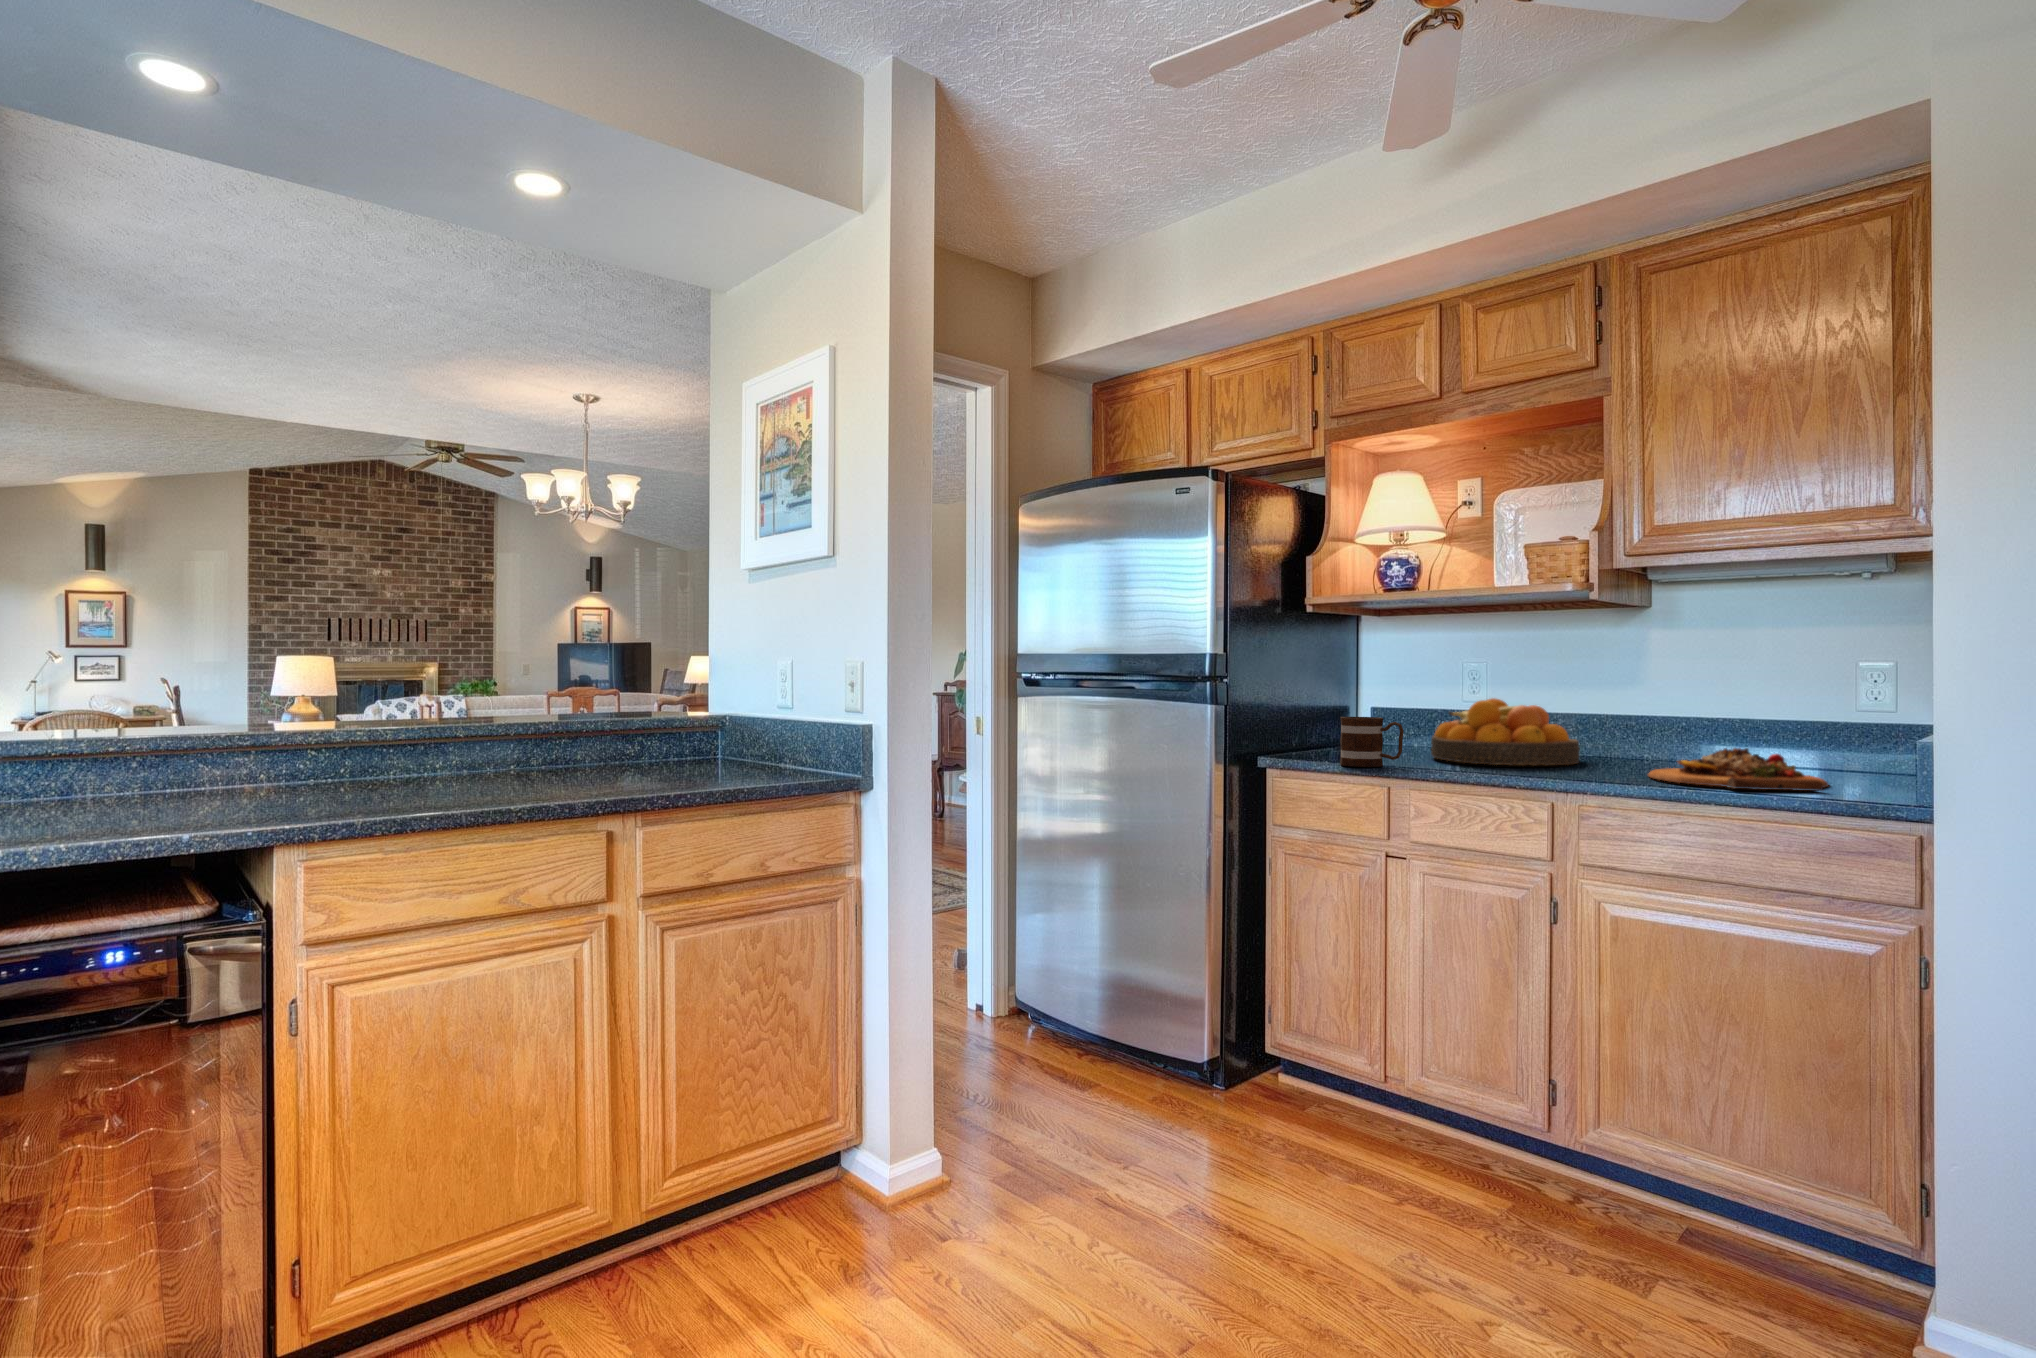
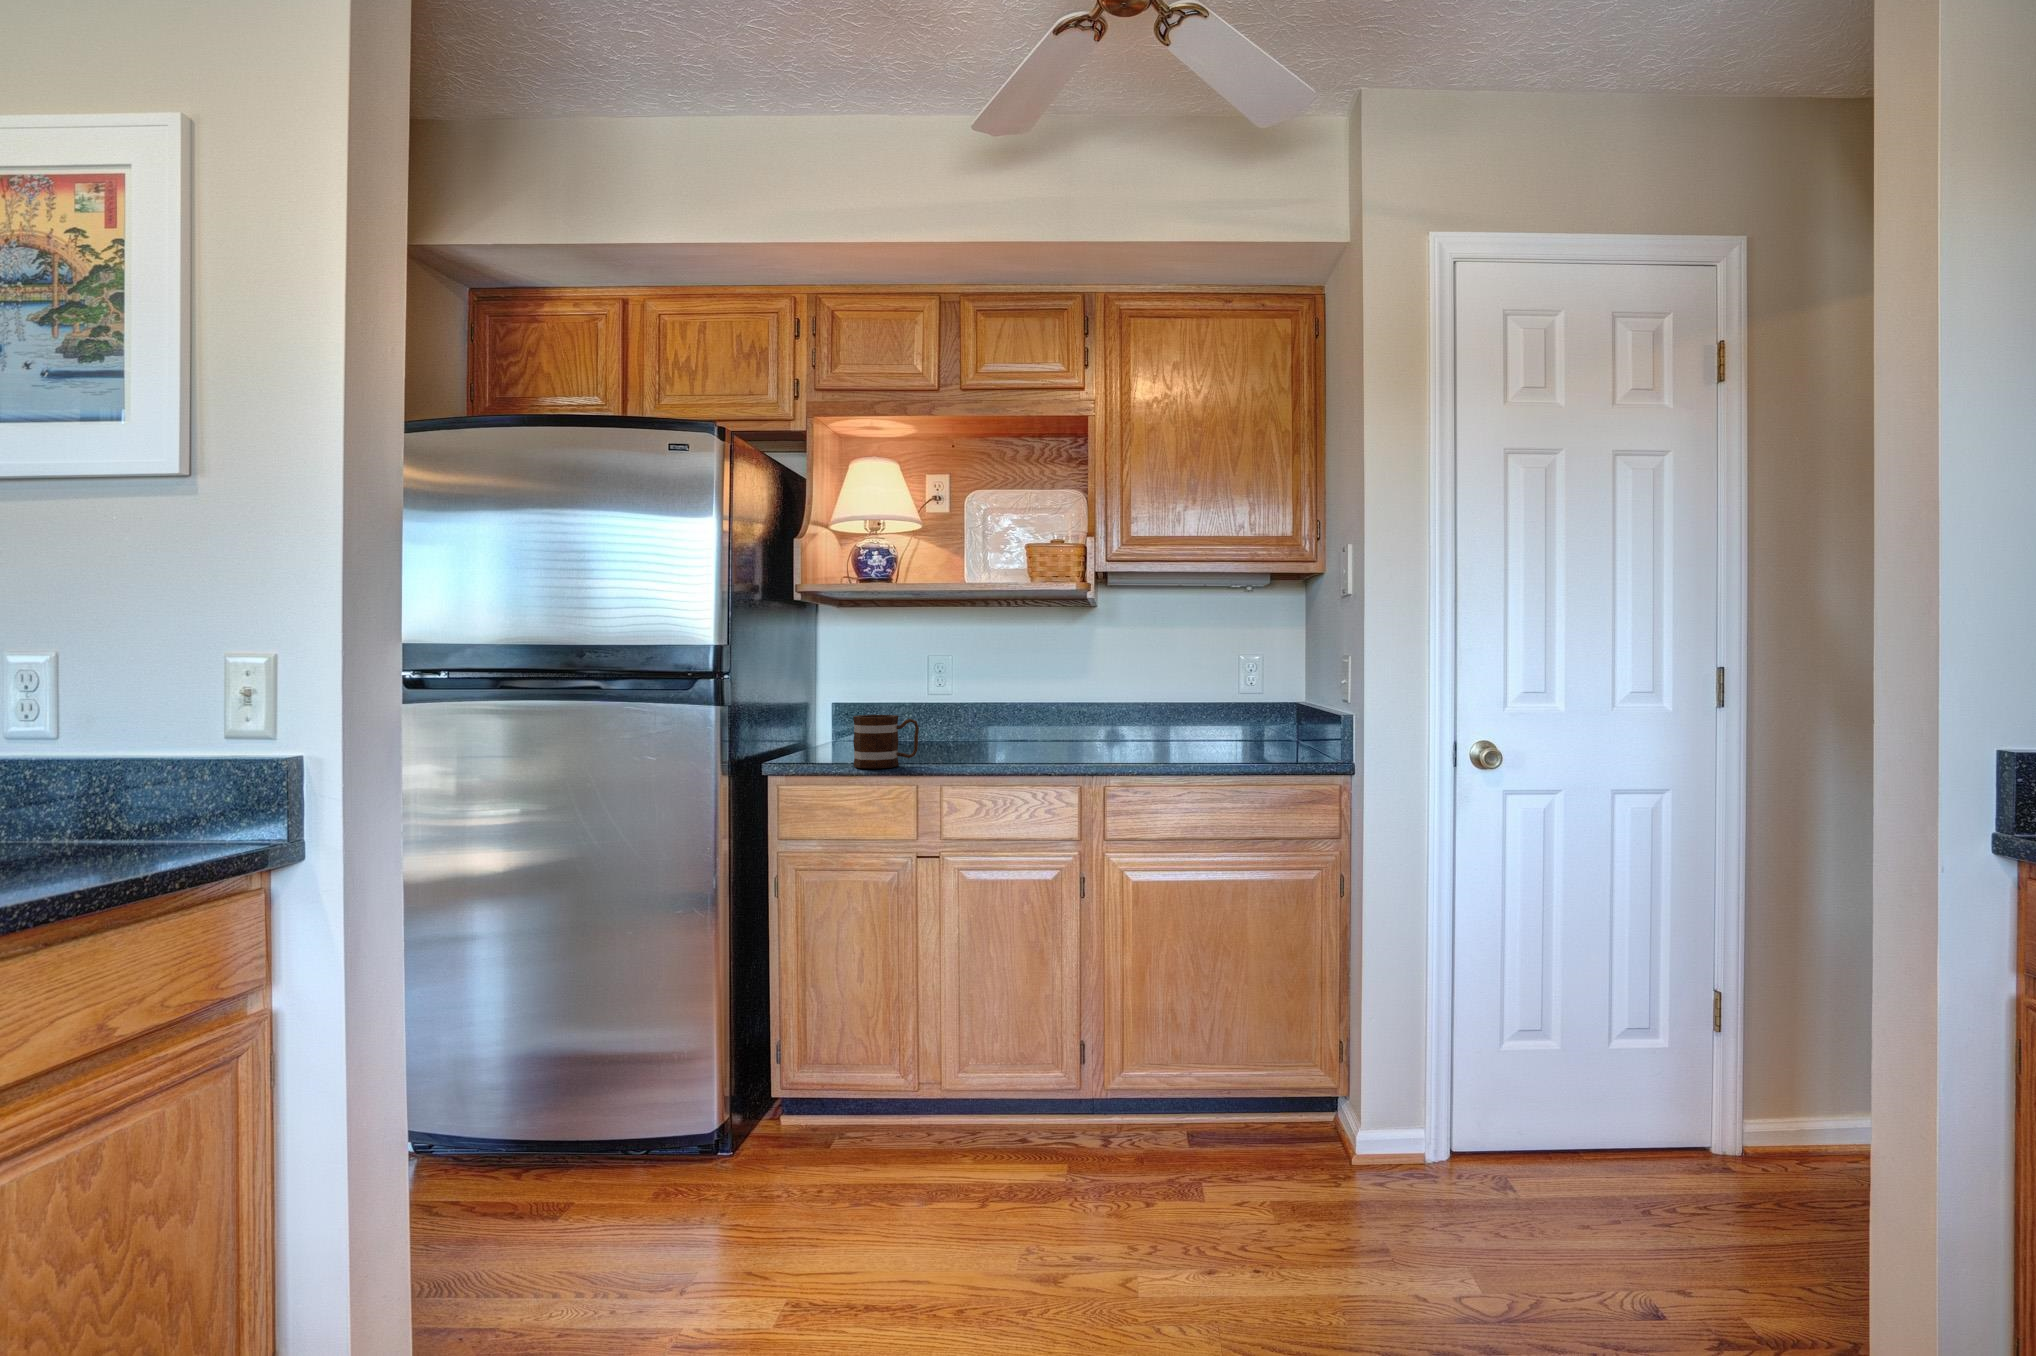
fruit bowl: present [1431,698,1580,766] -> none [914,690,1045,756]
cutting board: present [1648,748,1829,791] -> none [1118,726,1253,762]

